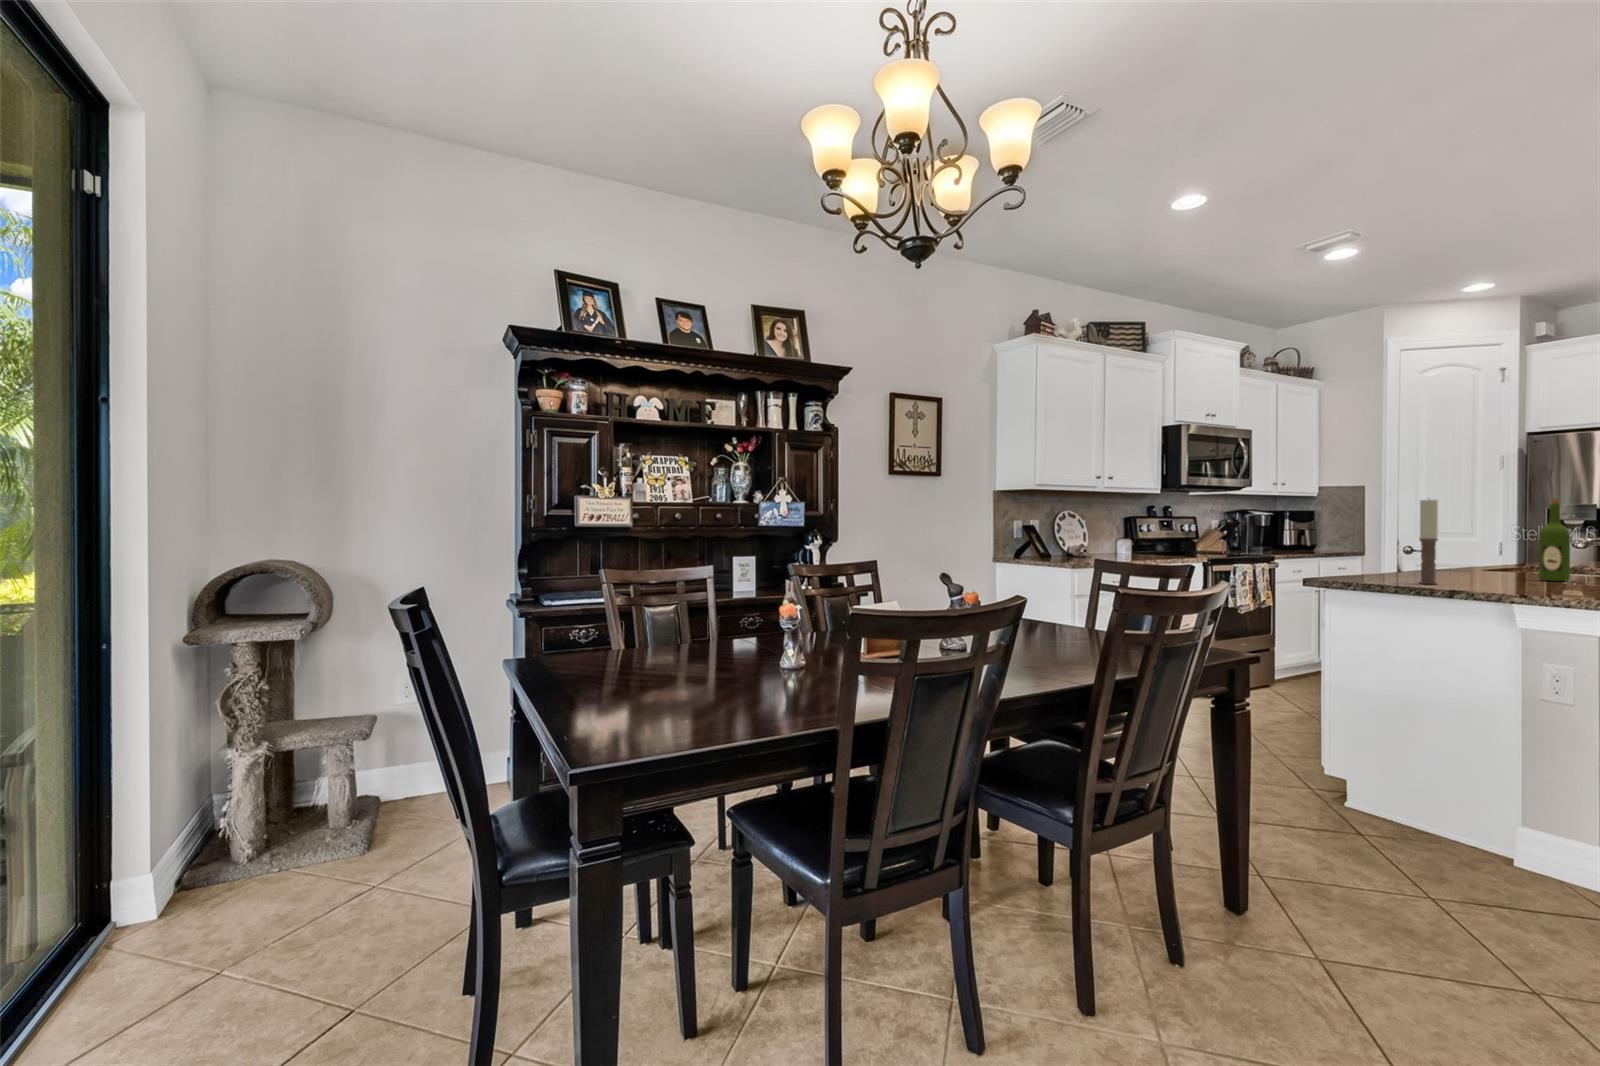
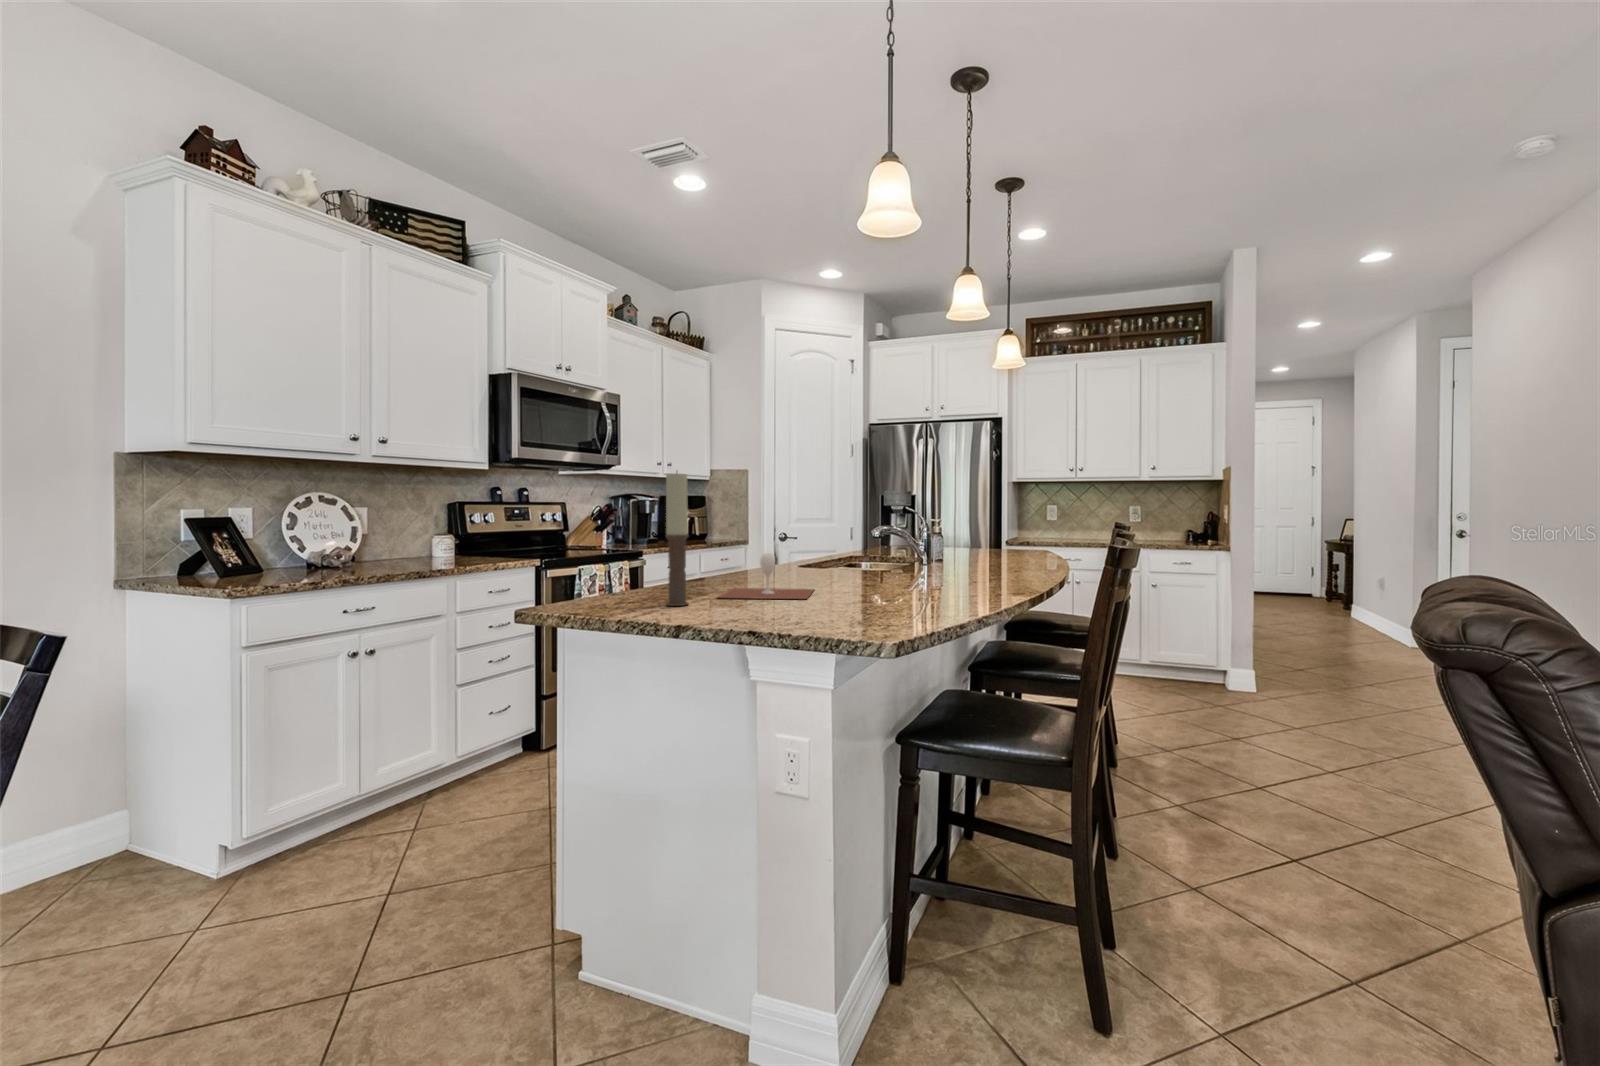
wine bottle: present [1538,499,1570,581] -> none [825,479,852,585]
wine glass: none [1452,554,1540,586] -> present [718,554,814,599]

